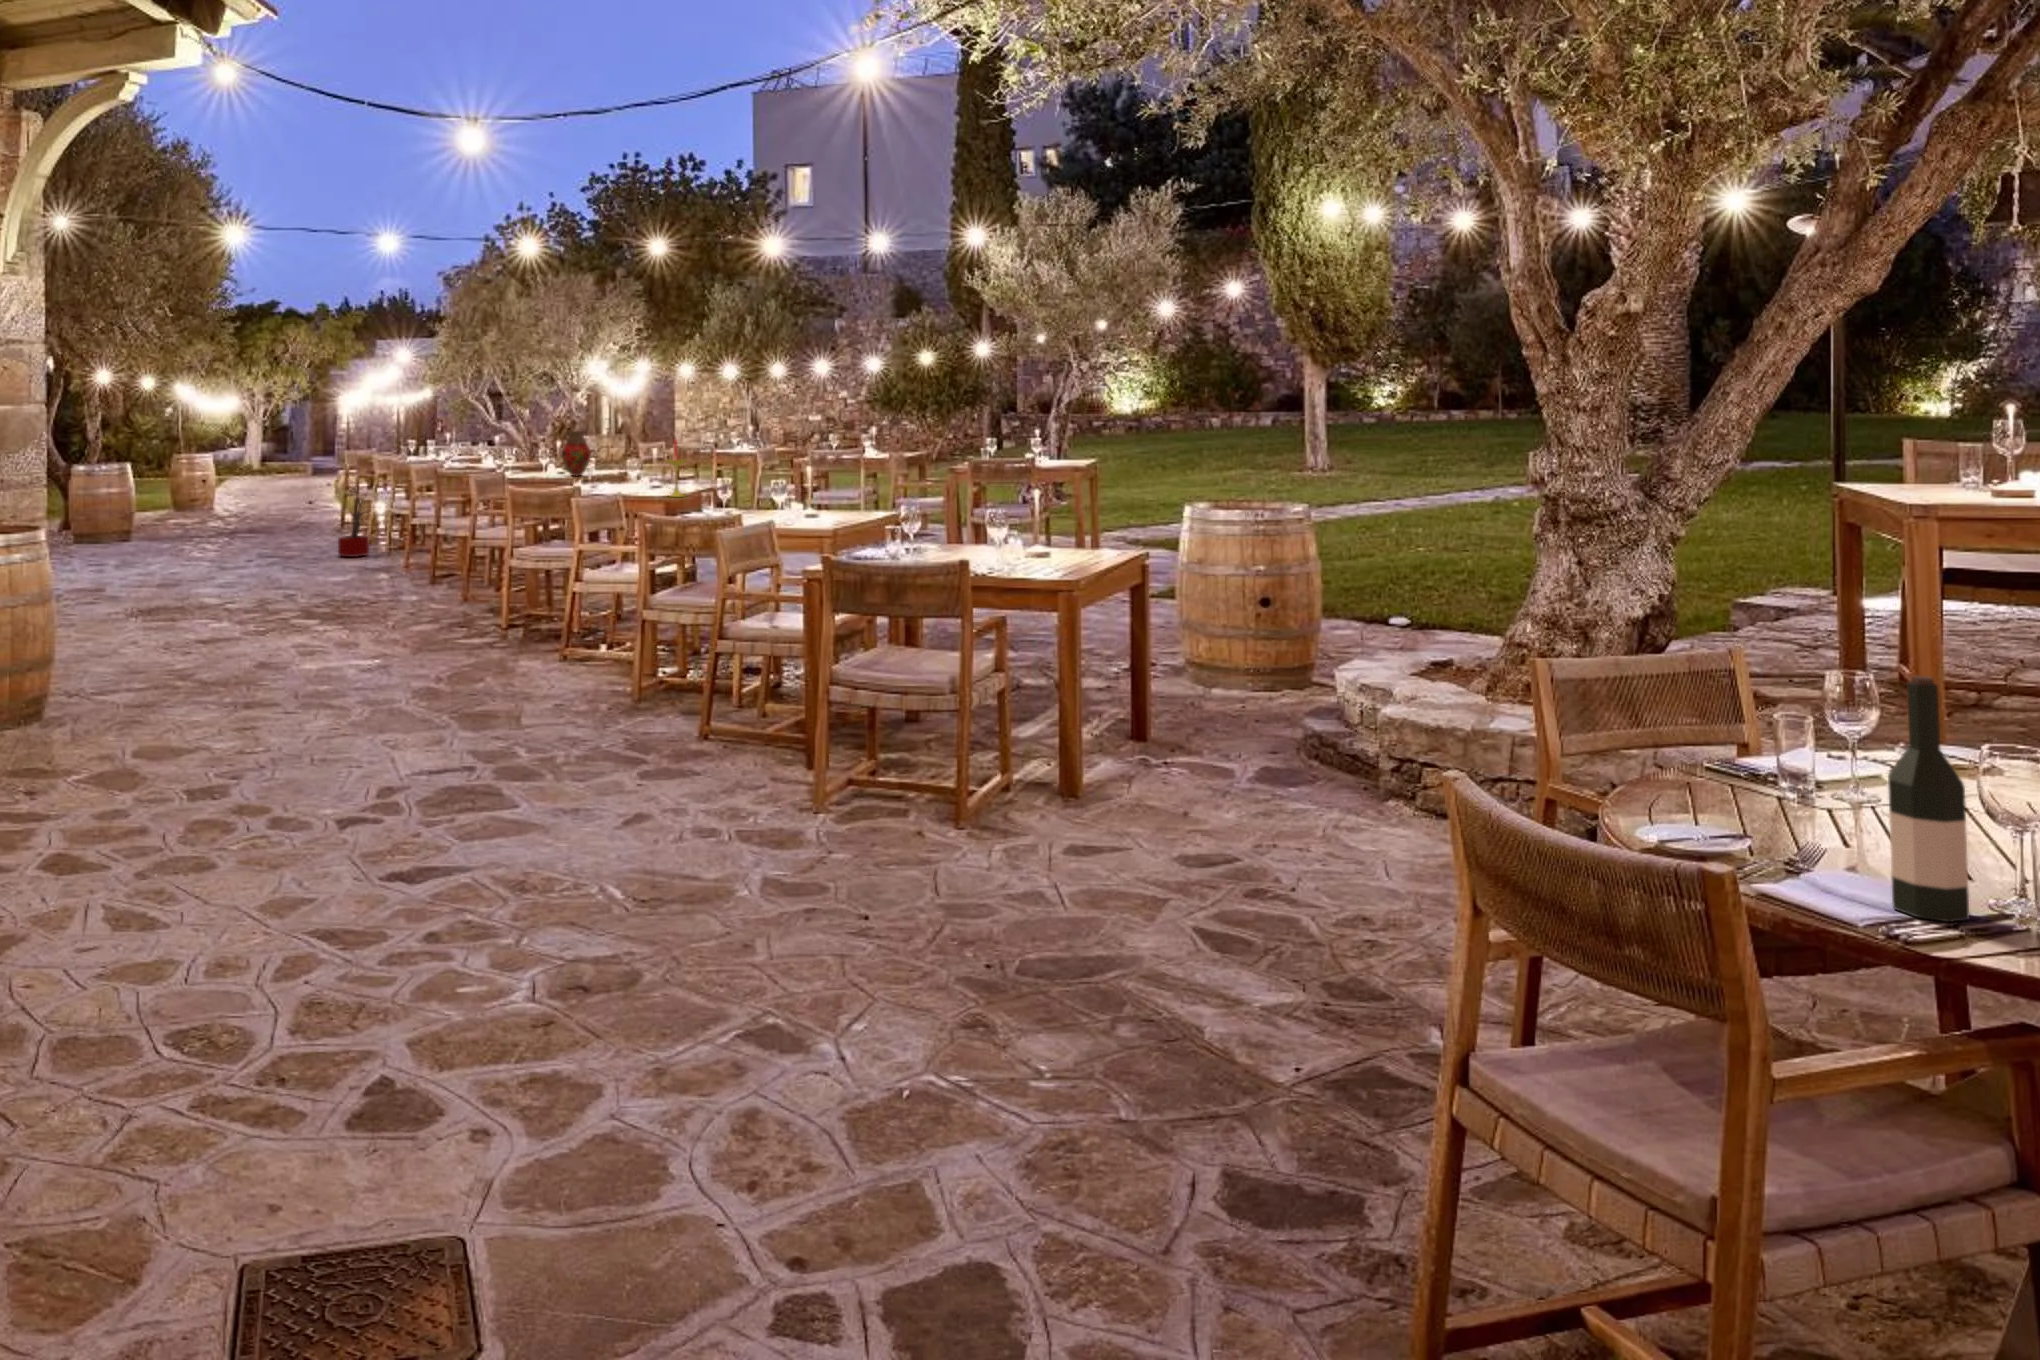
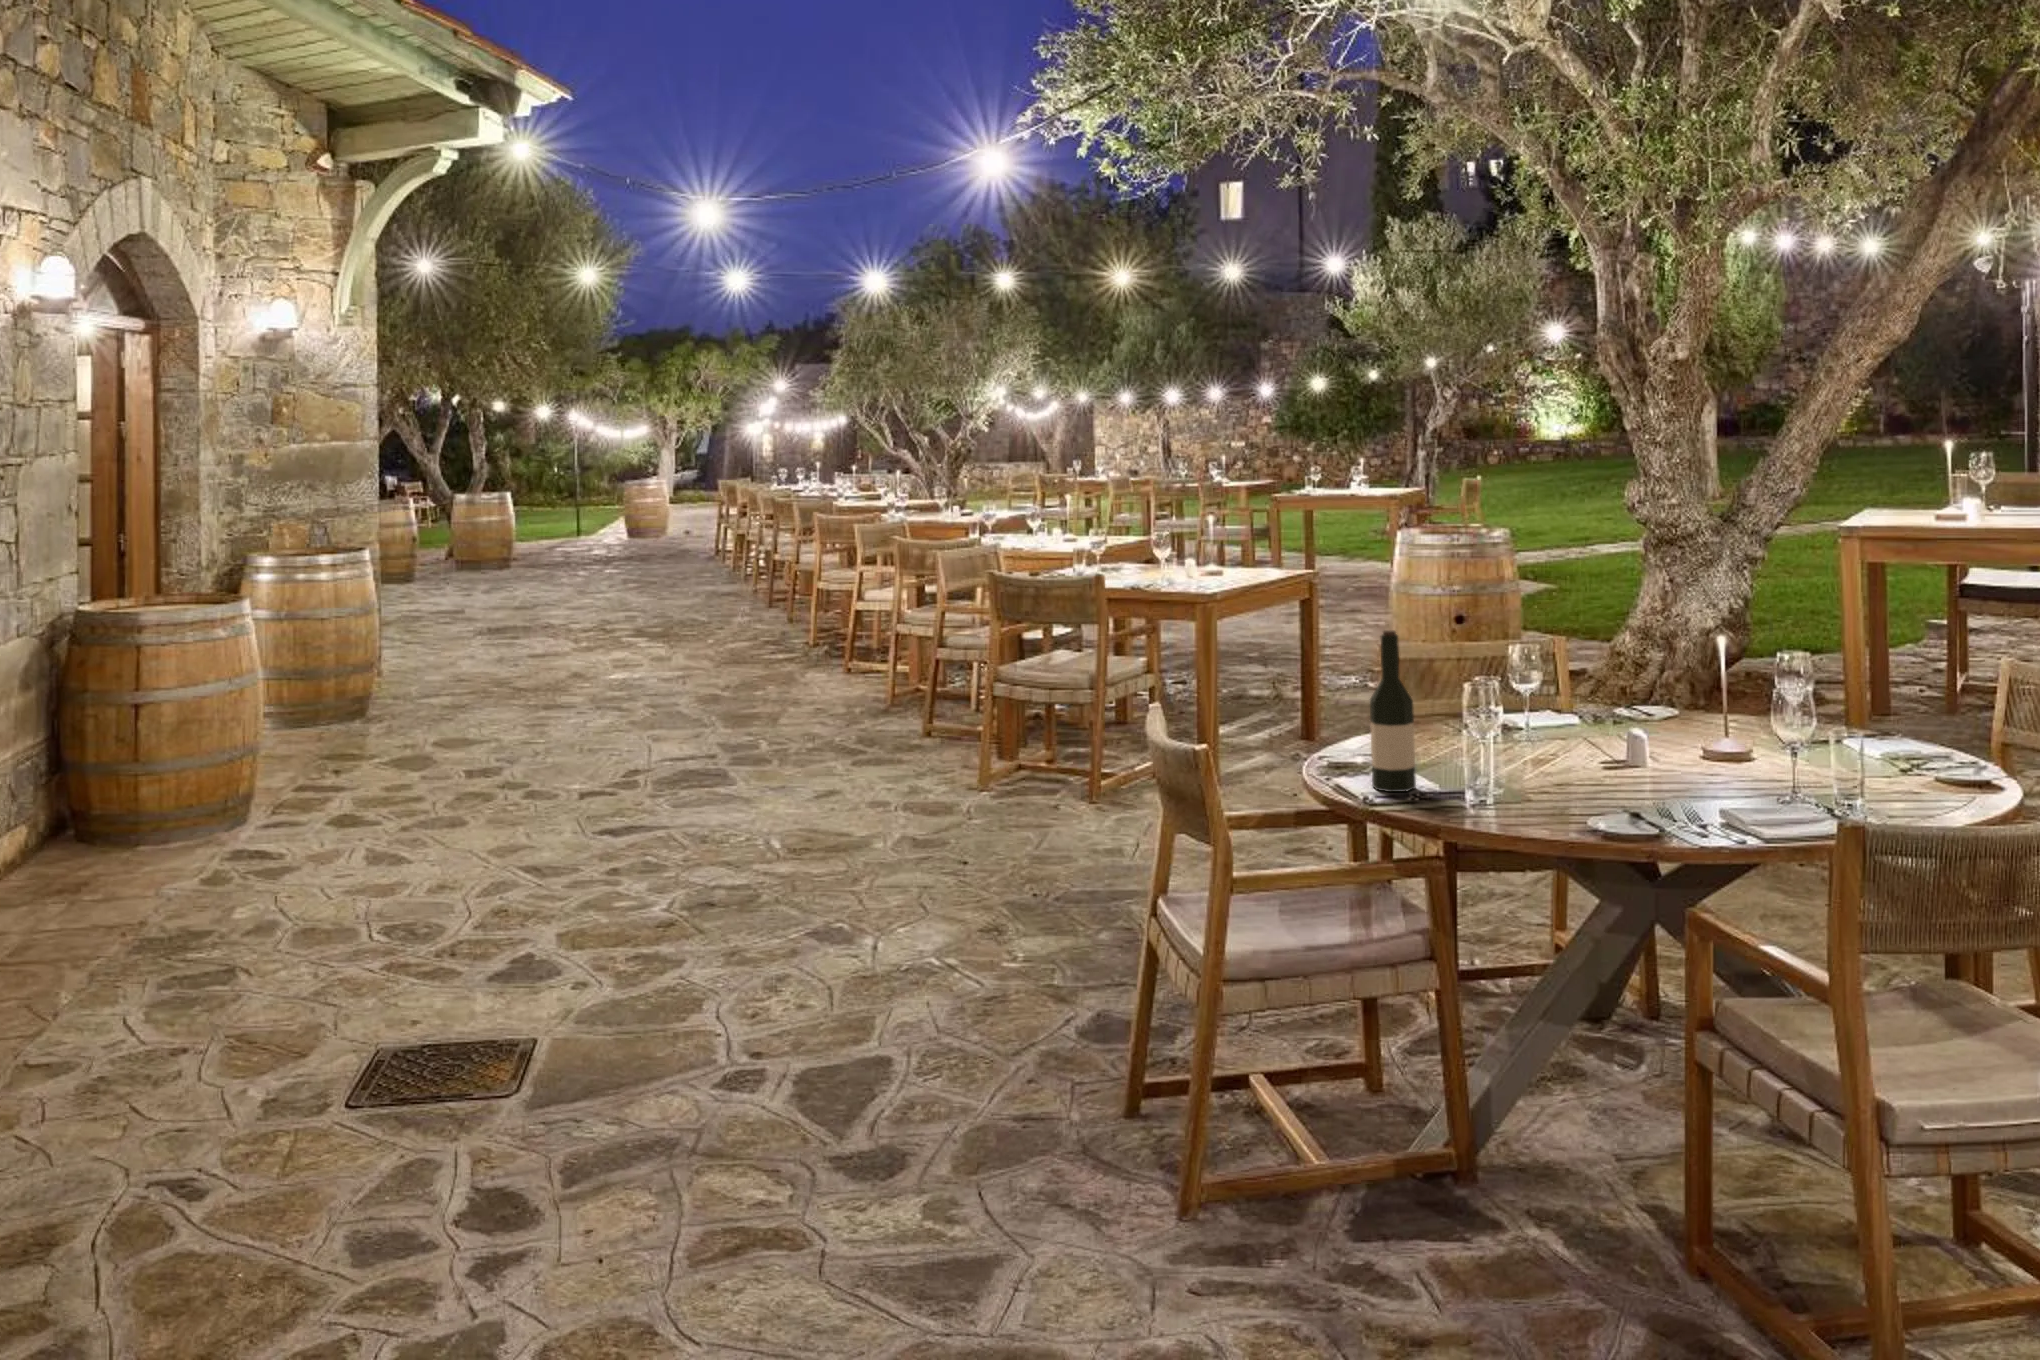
vase: present [561,431,591,476] -> none [891,461,920,505]
candle: present [664,440,686,497] -> none [952,468,977,524]
decorative plant: present [338,489,369,557] -> none [696,511,744,584]

